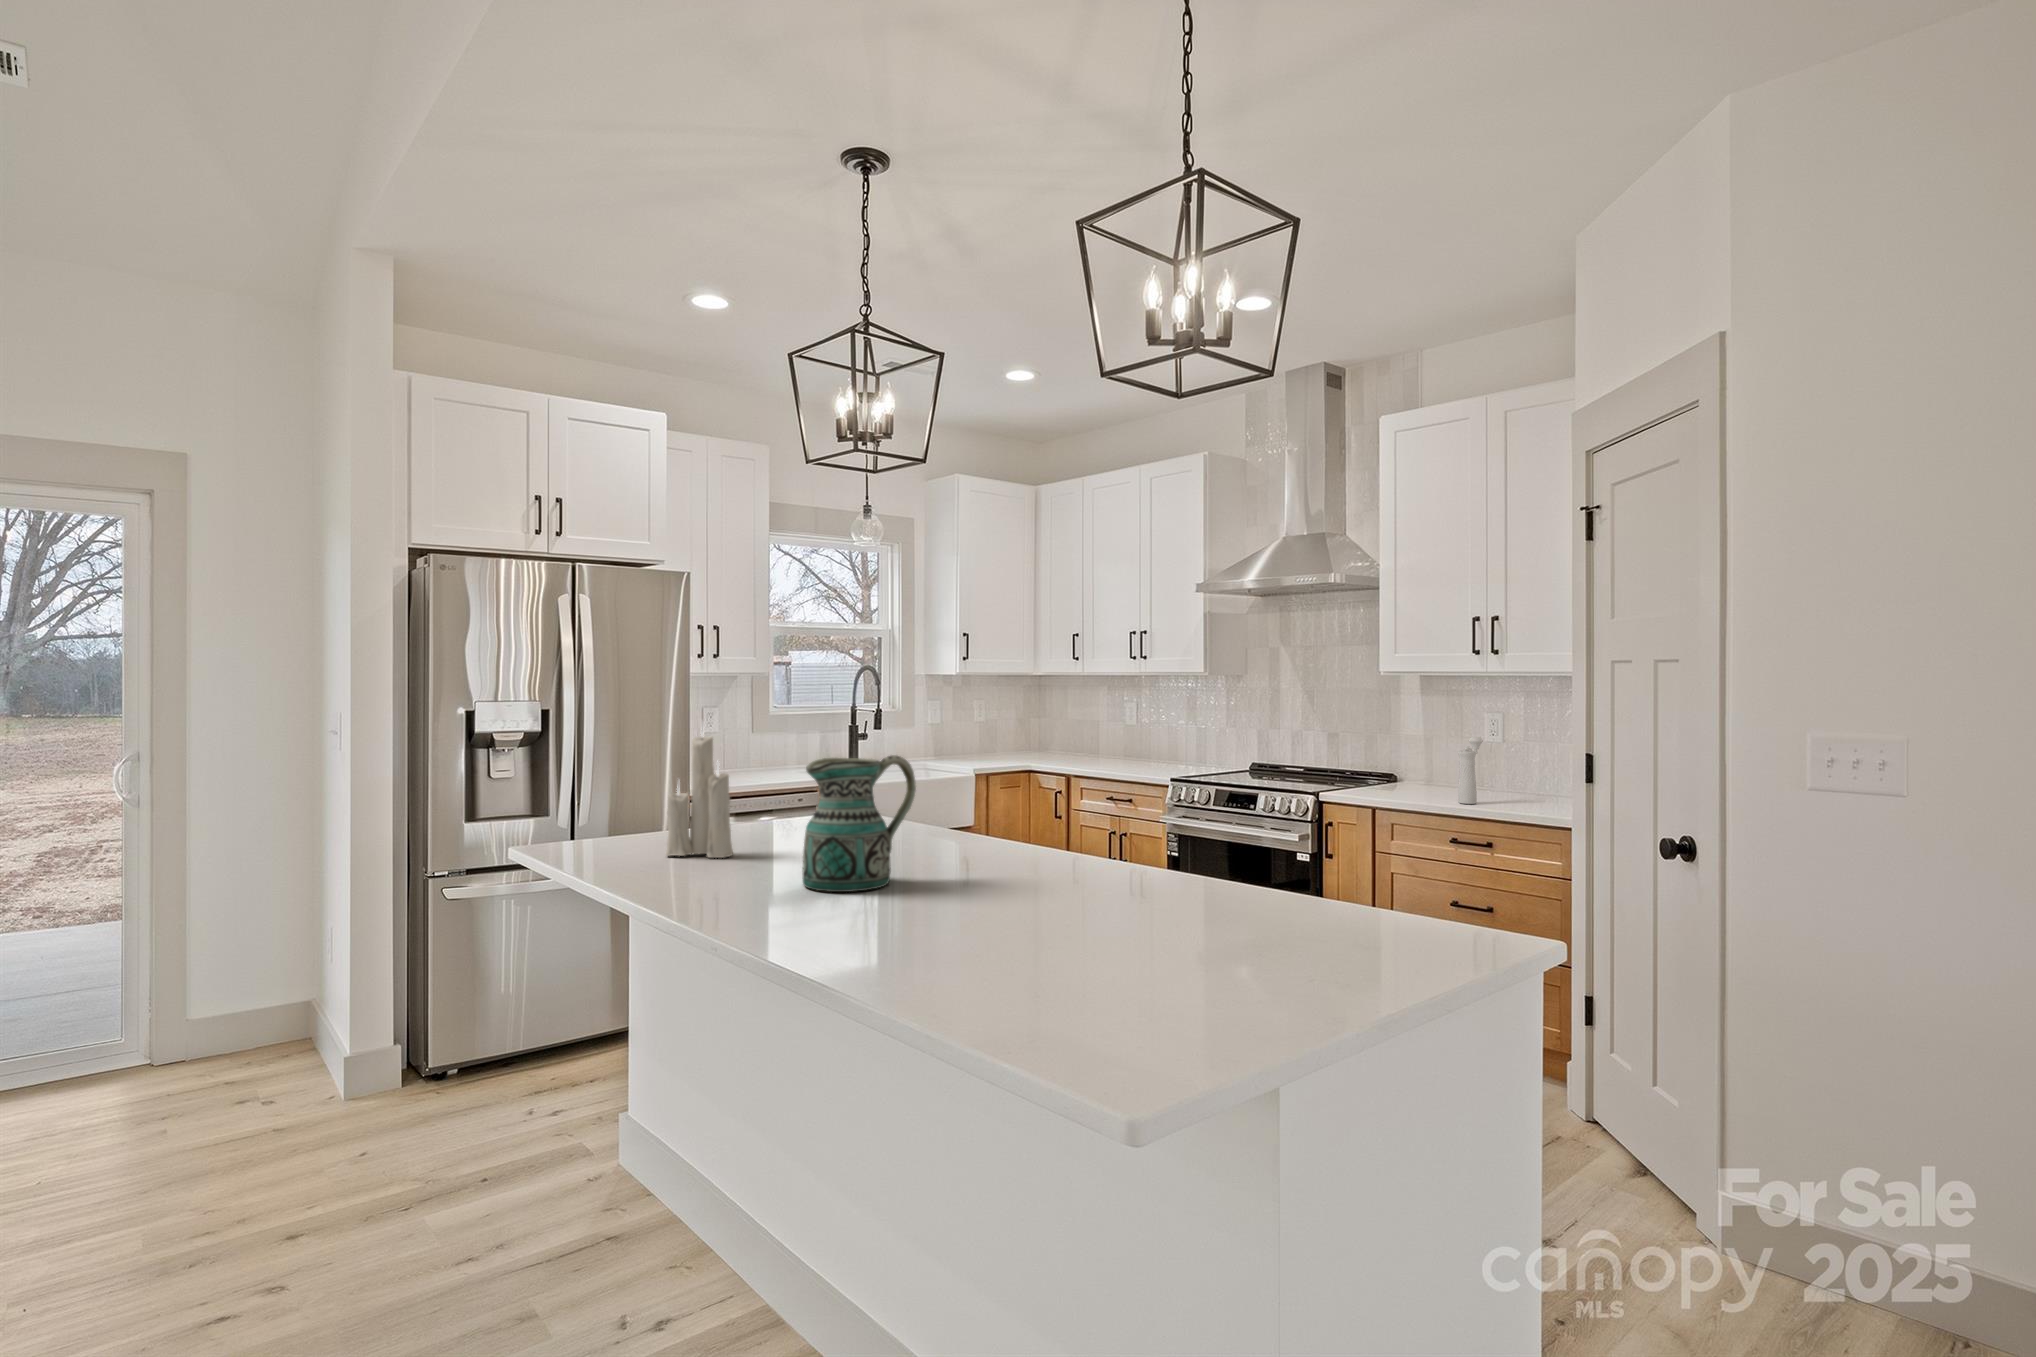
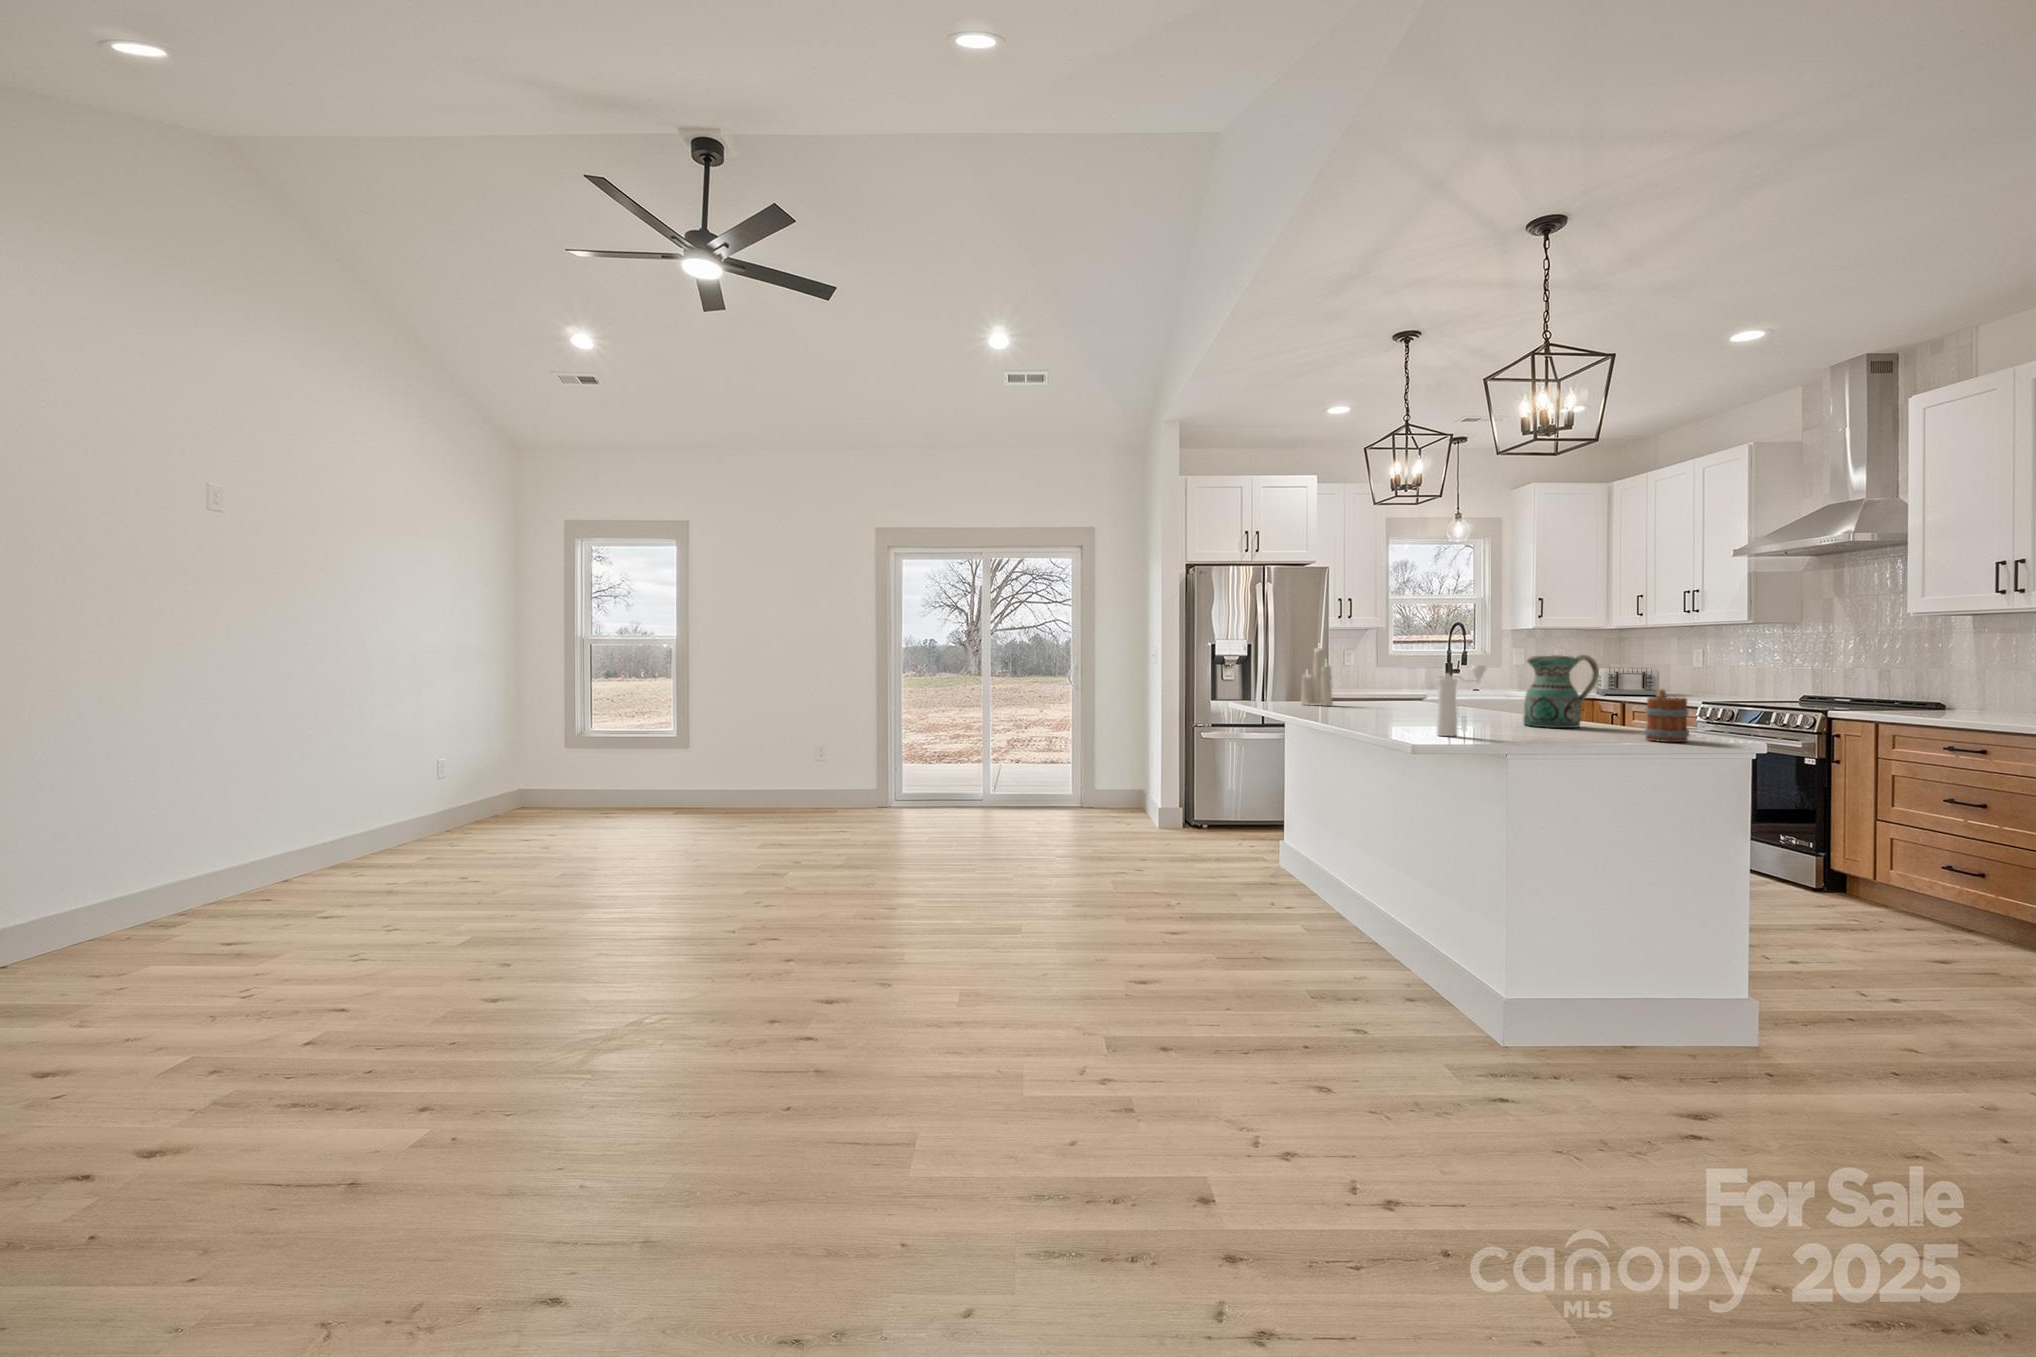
toaster: none [1035,729,1111,770] -> present [1596,668,1659,696]
pepper mill: present [1458,737,1483,804] -> present [1437,665,1486,736]
ceramic pitcher: present [803,755,916,892] -> present [1523,655,1599,728]
mug: none [1380,842,1462,955] -> present [1644,690,1689,742]

